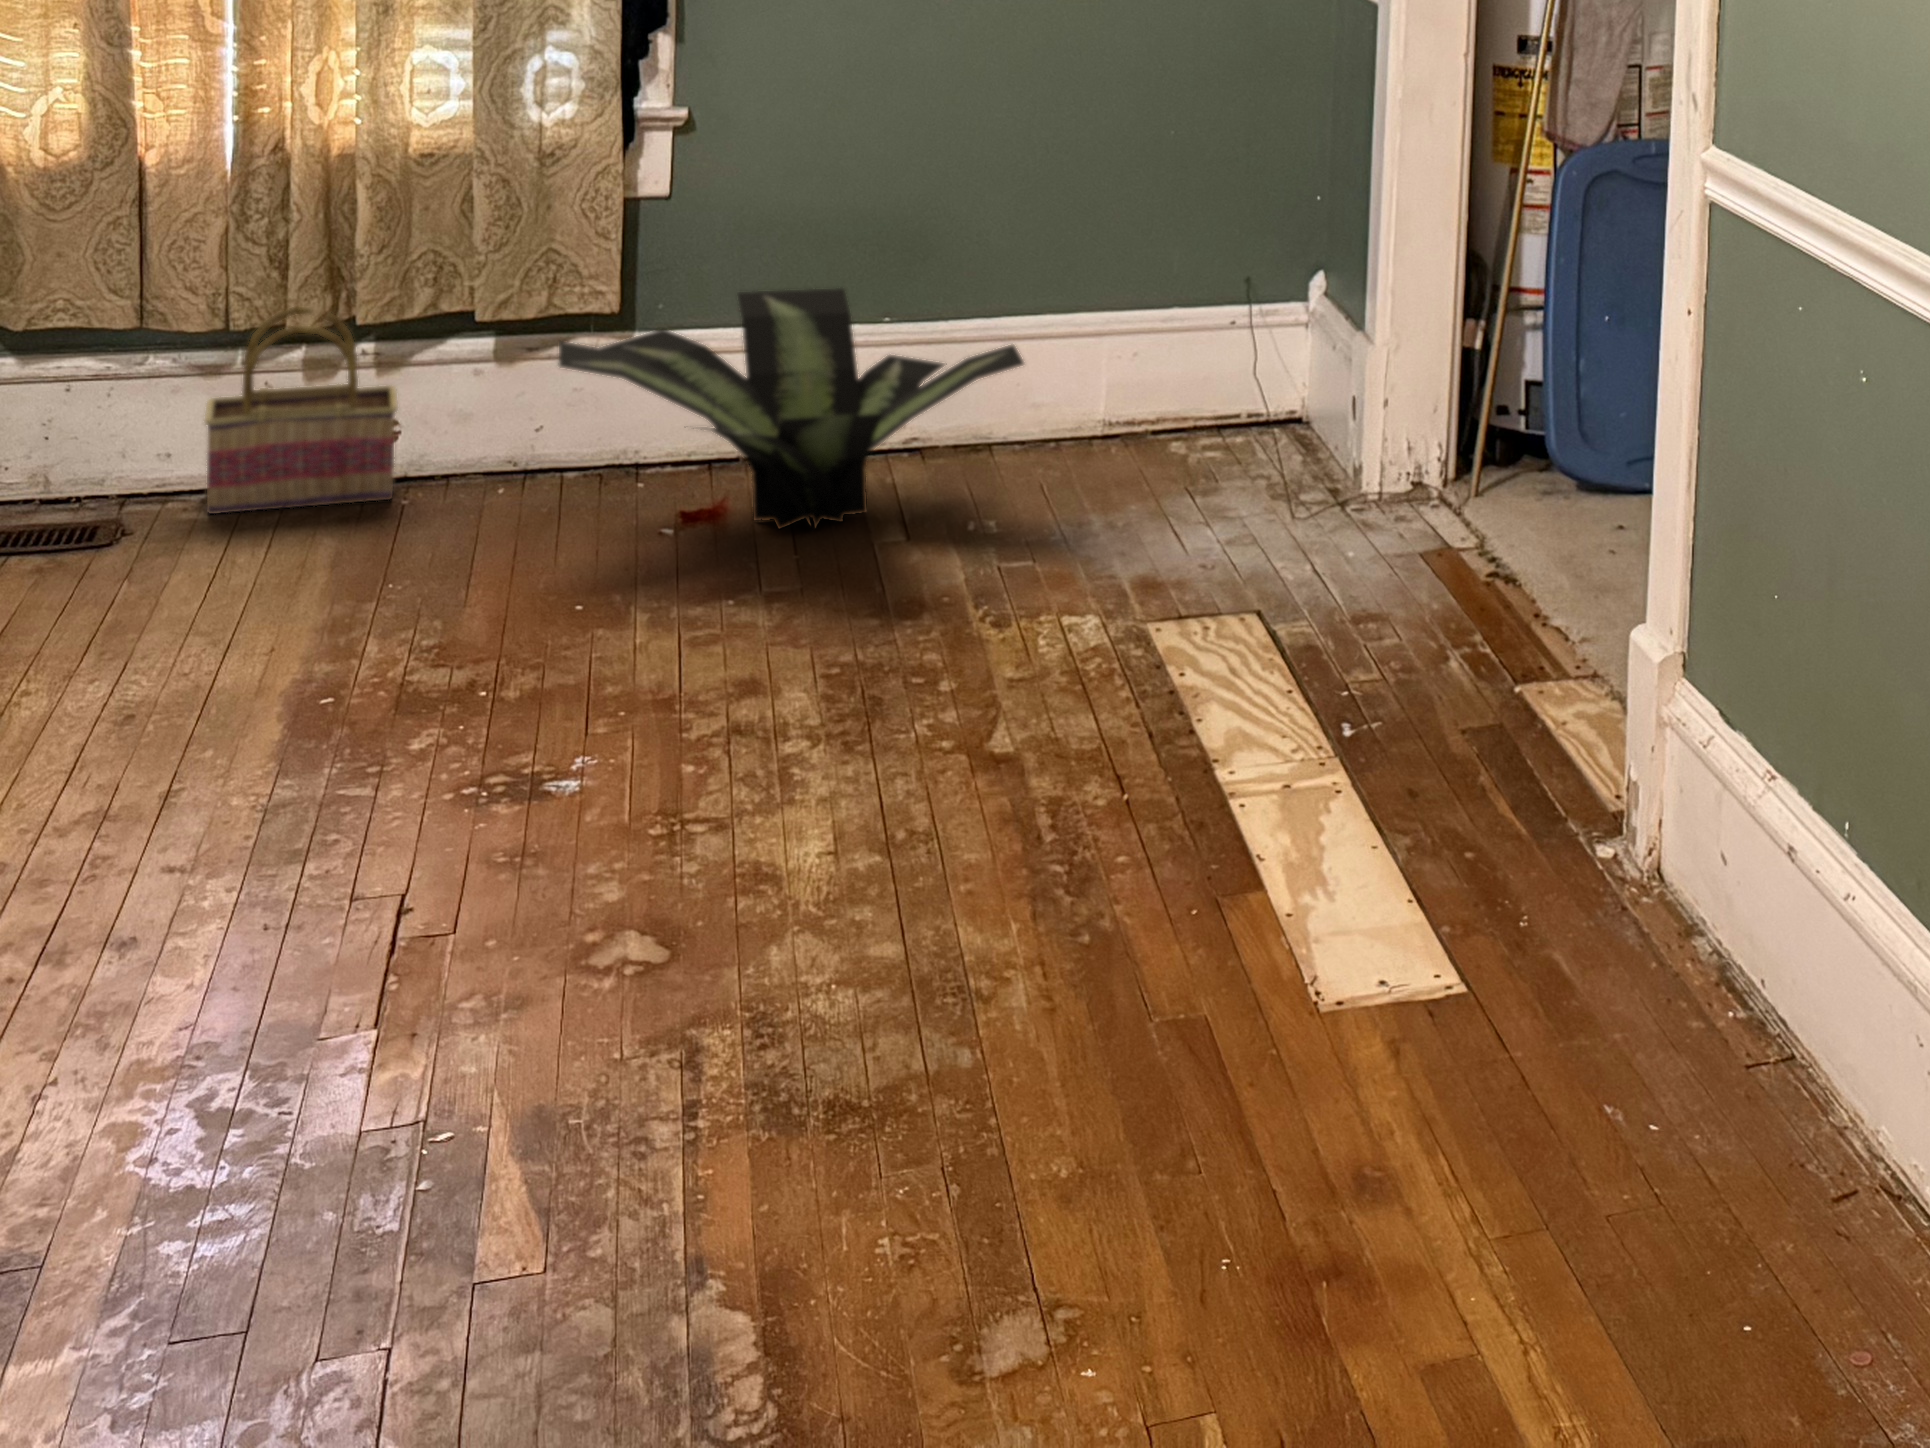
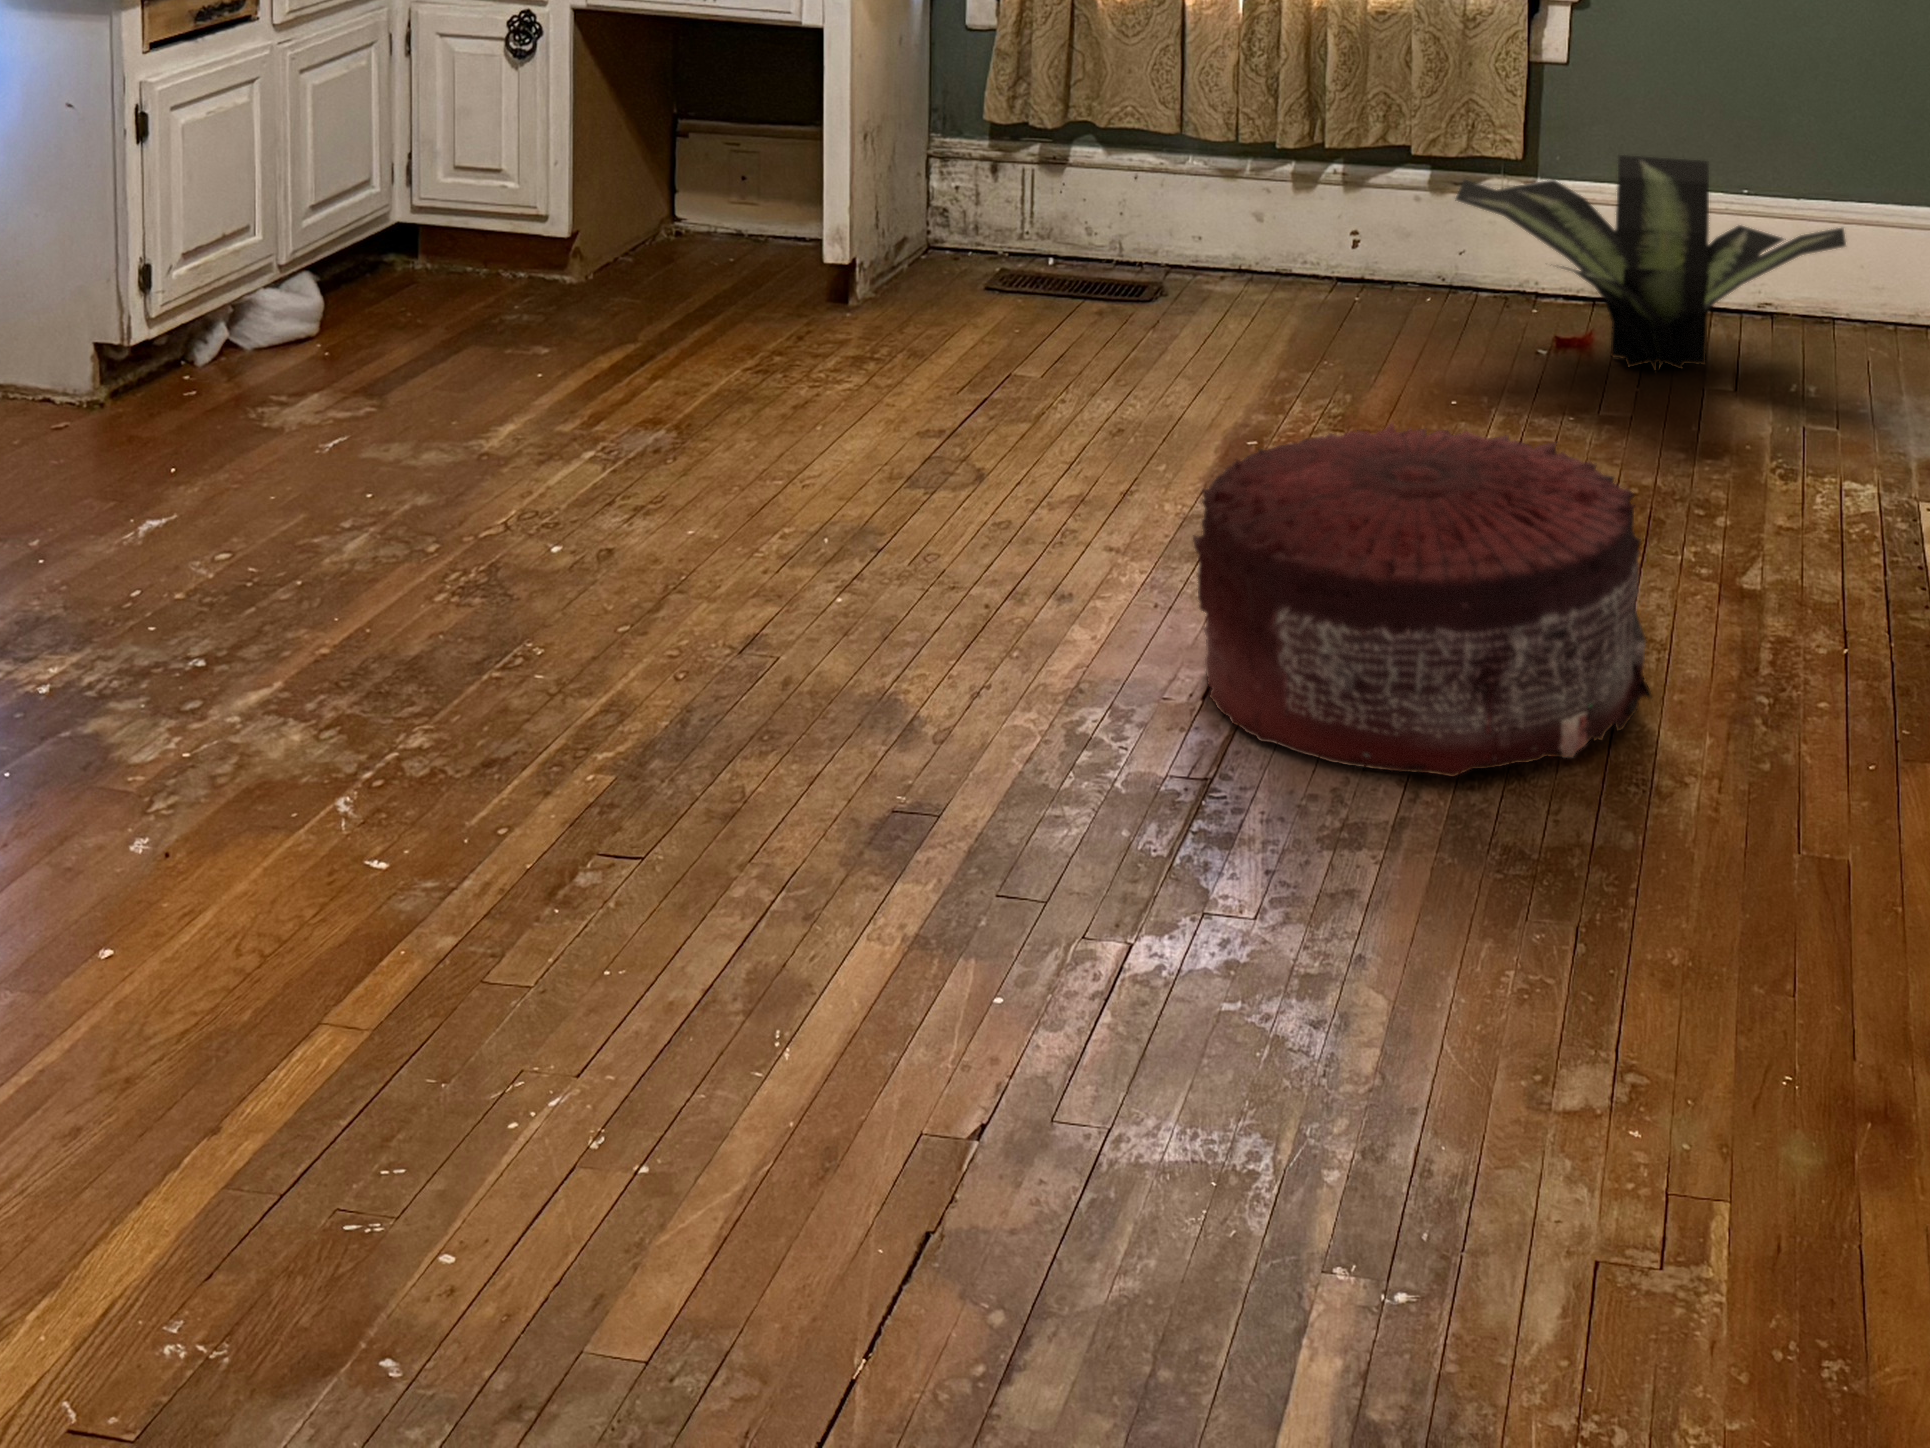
basket: present [205,307,398,514] -> none [1216,130,1355,298]
pouf: none [346,629,946,1062] -> present [1193,424,1651,777]

